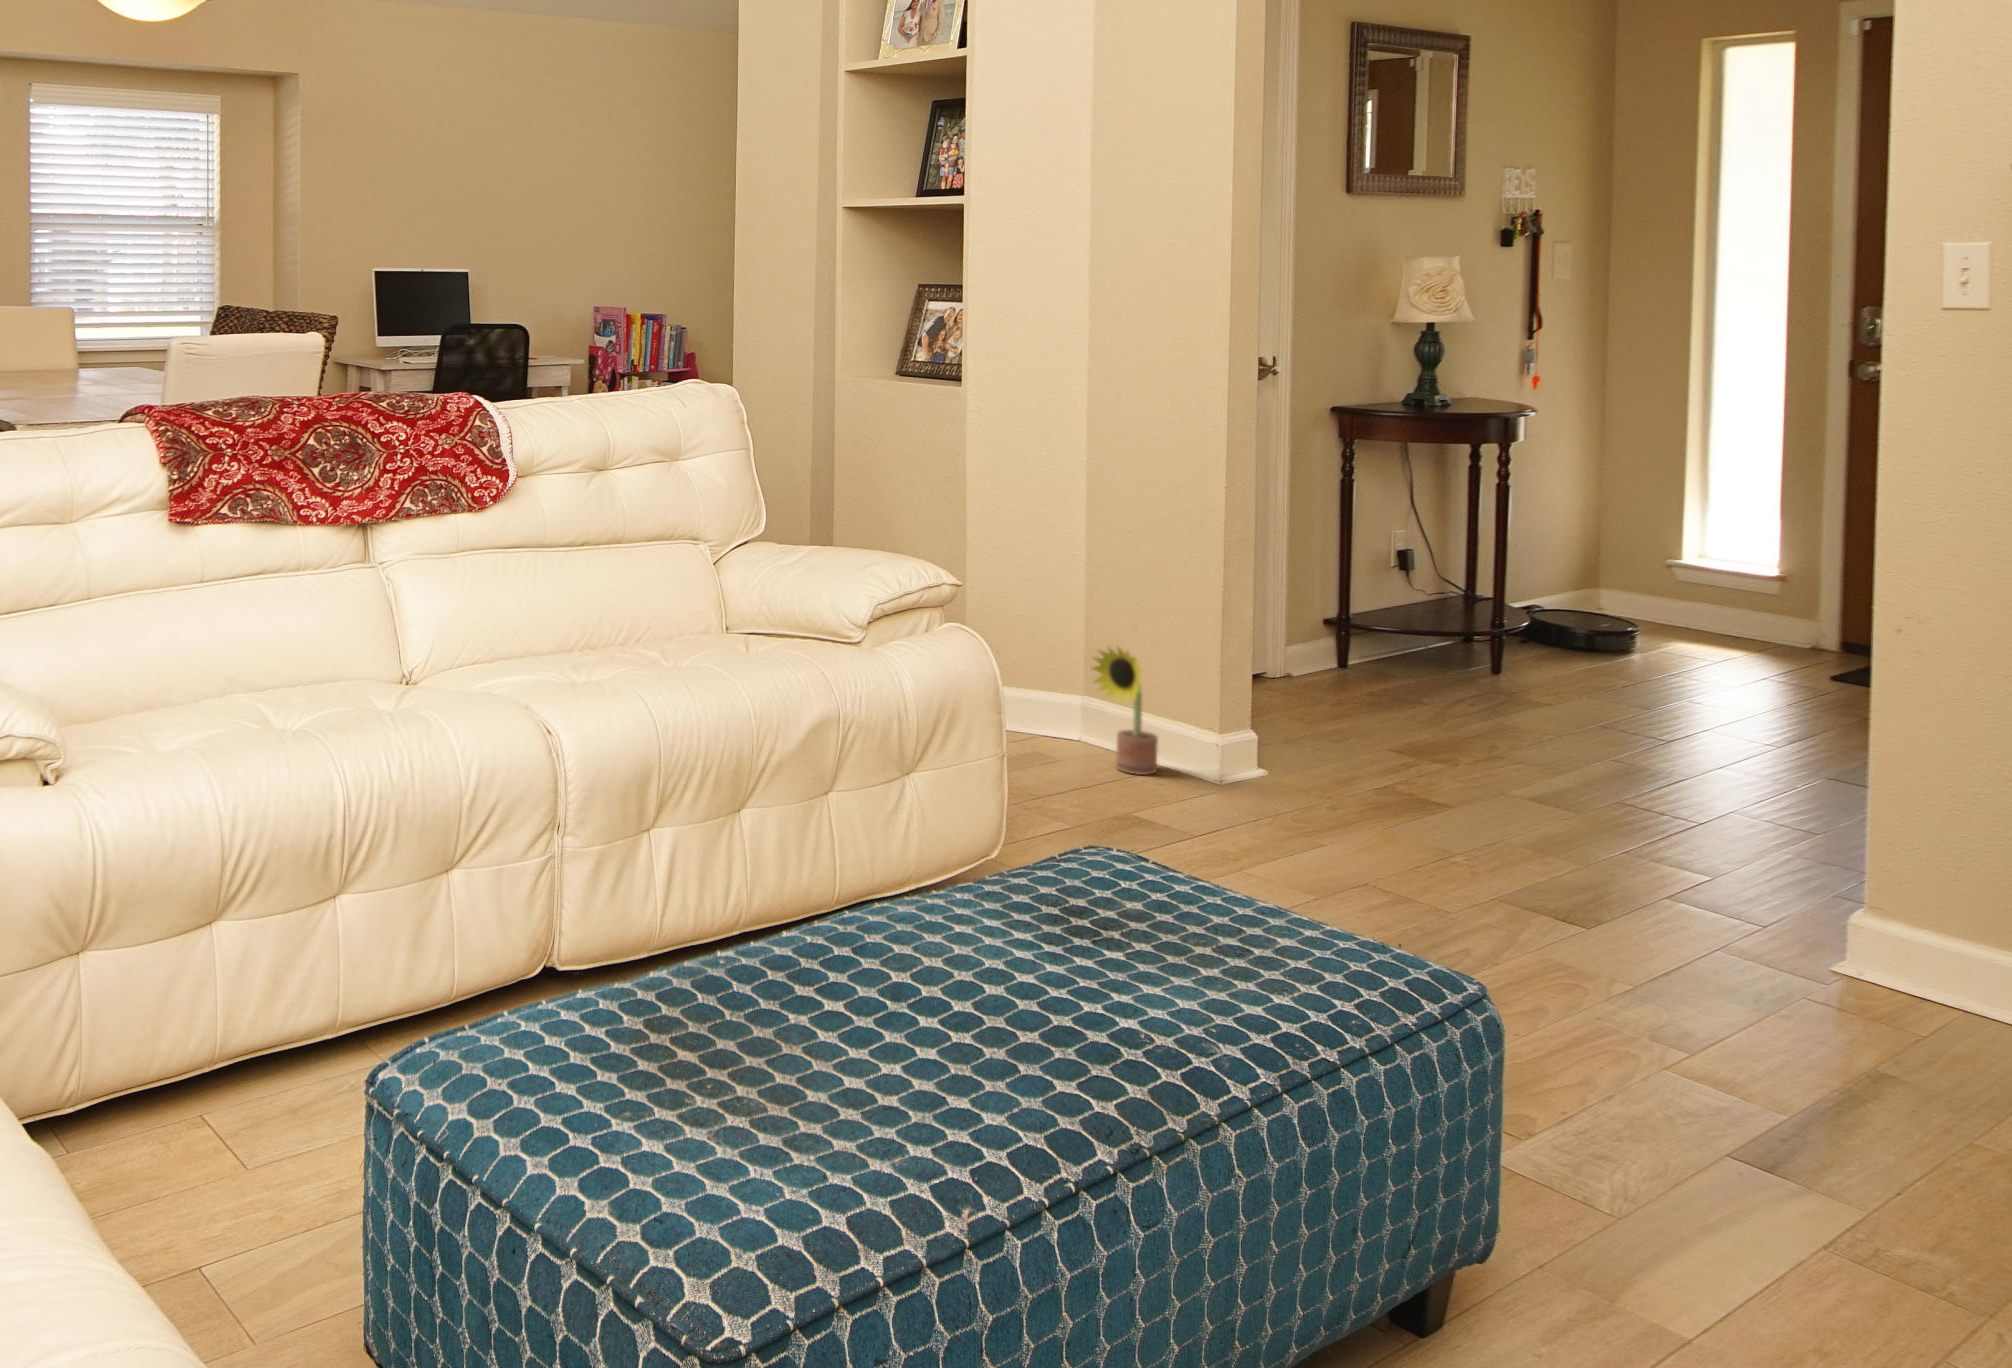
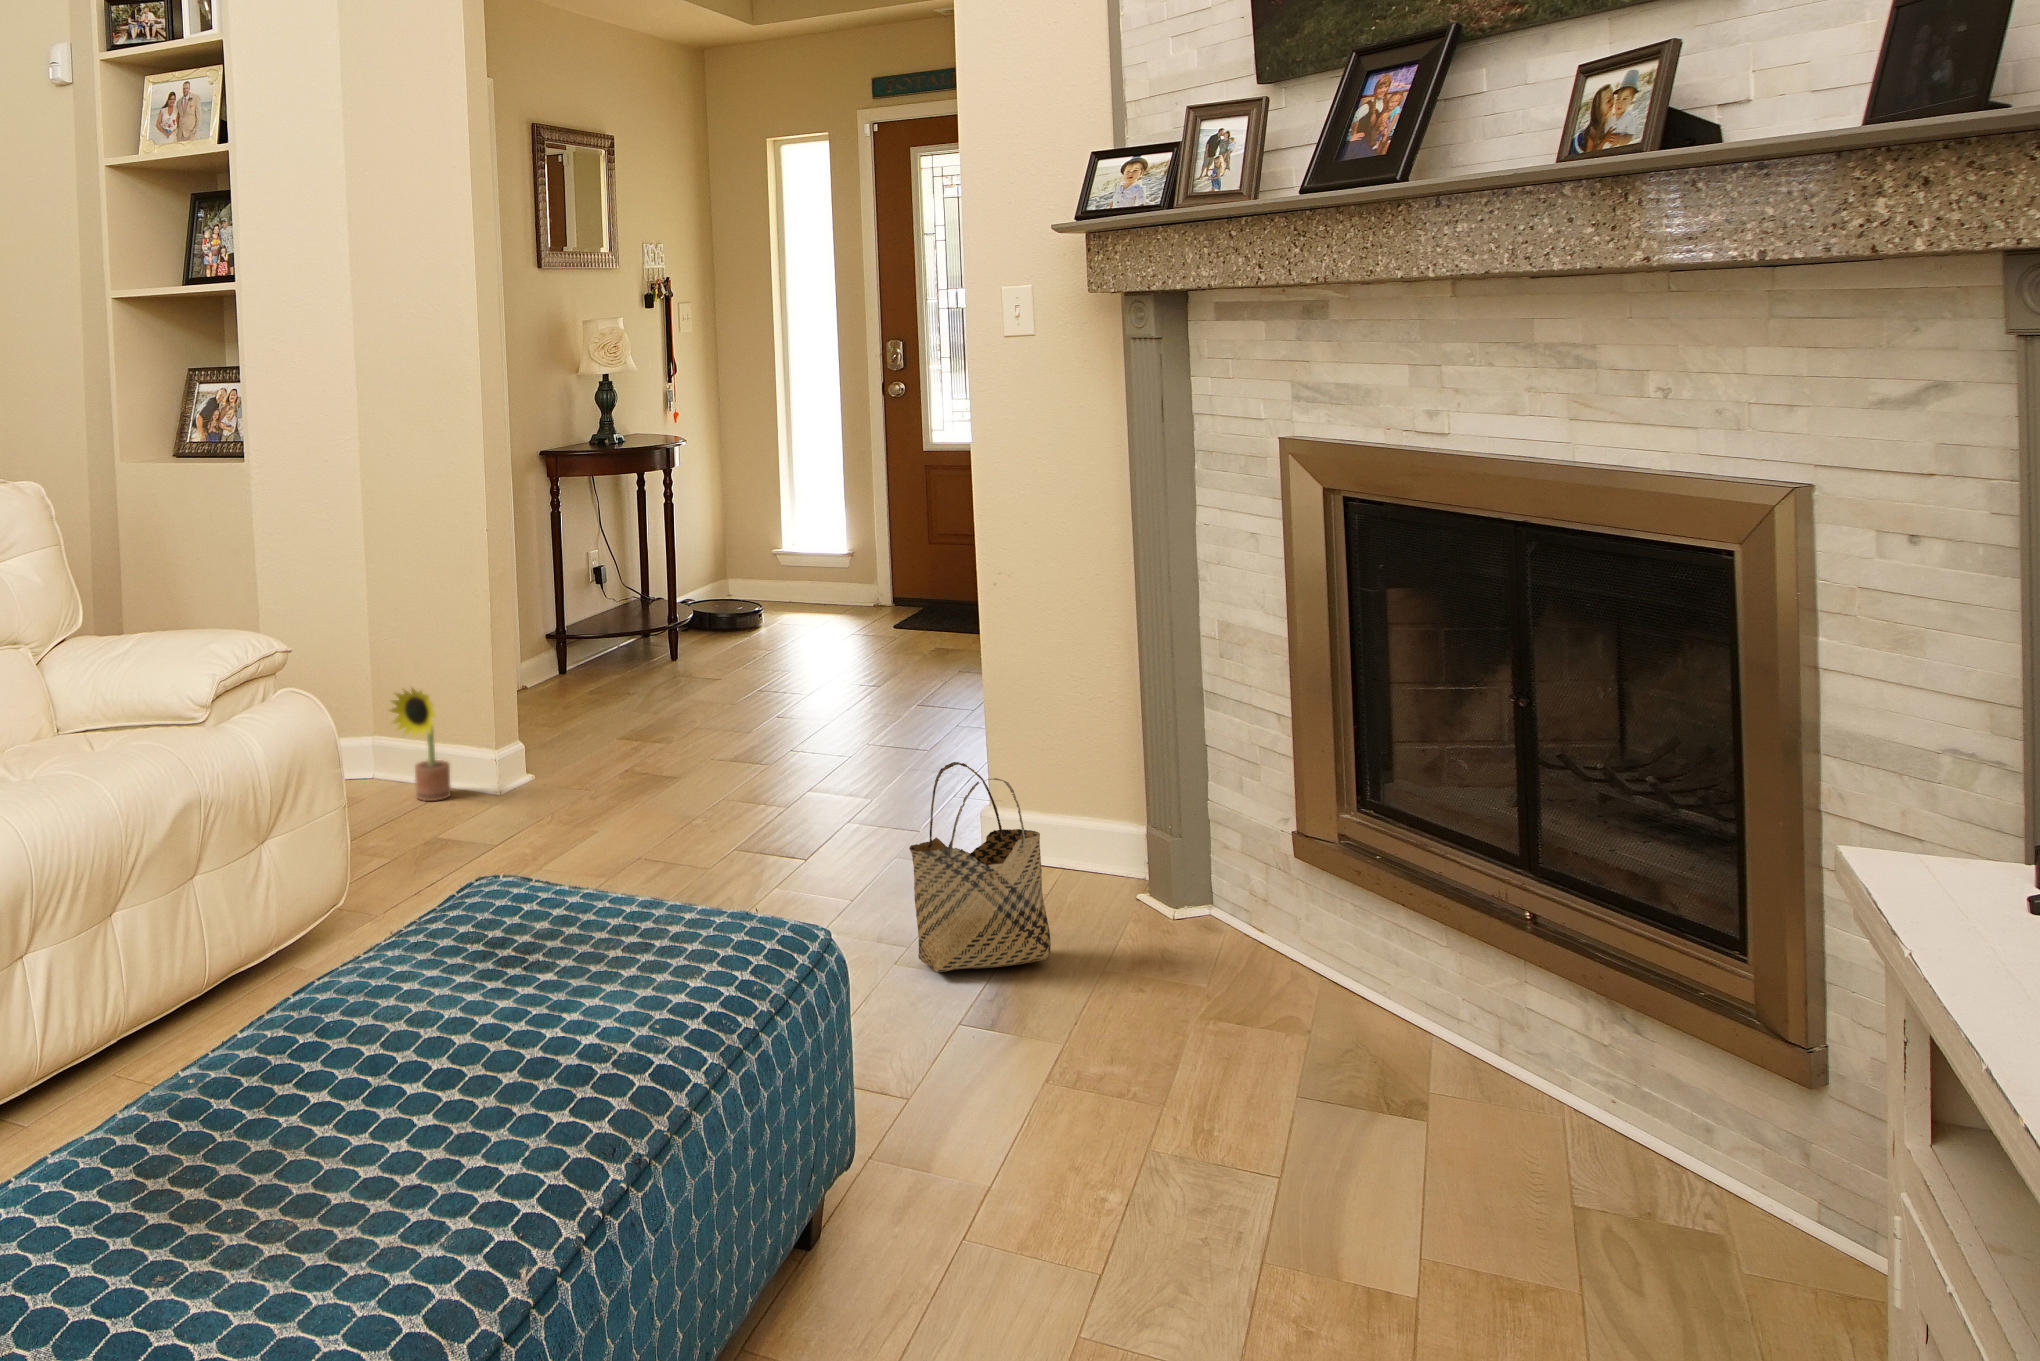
woven basket: none [1704,843,1920,1125] -> present [909,762,1051,972]

